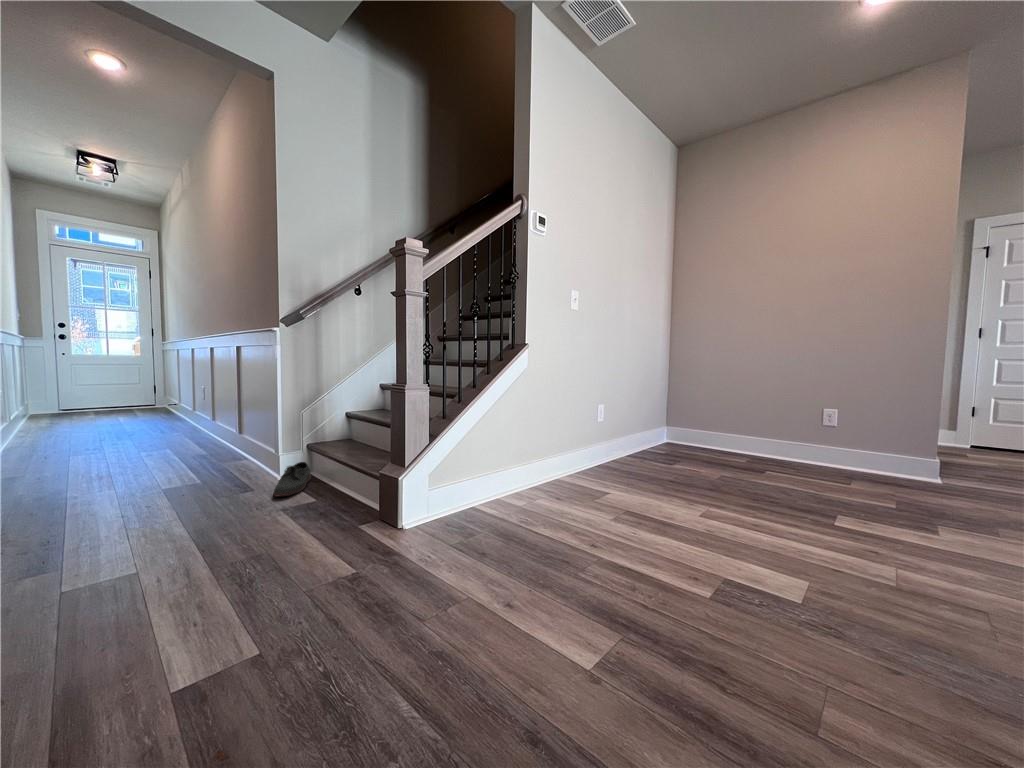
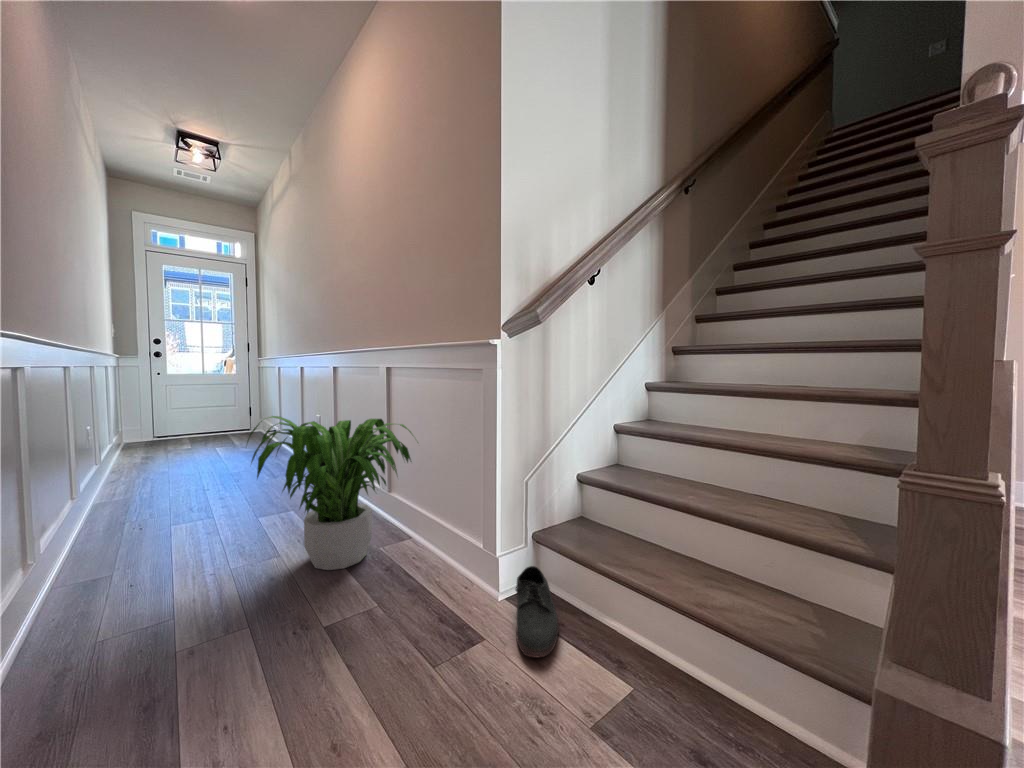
potted plant: none [121,376,245,473] -> present [247,416,412,570]

